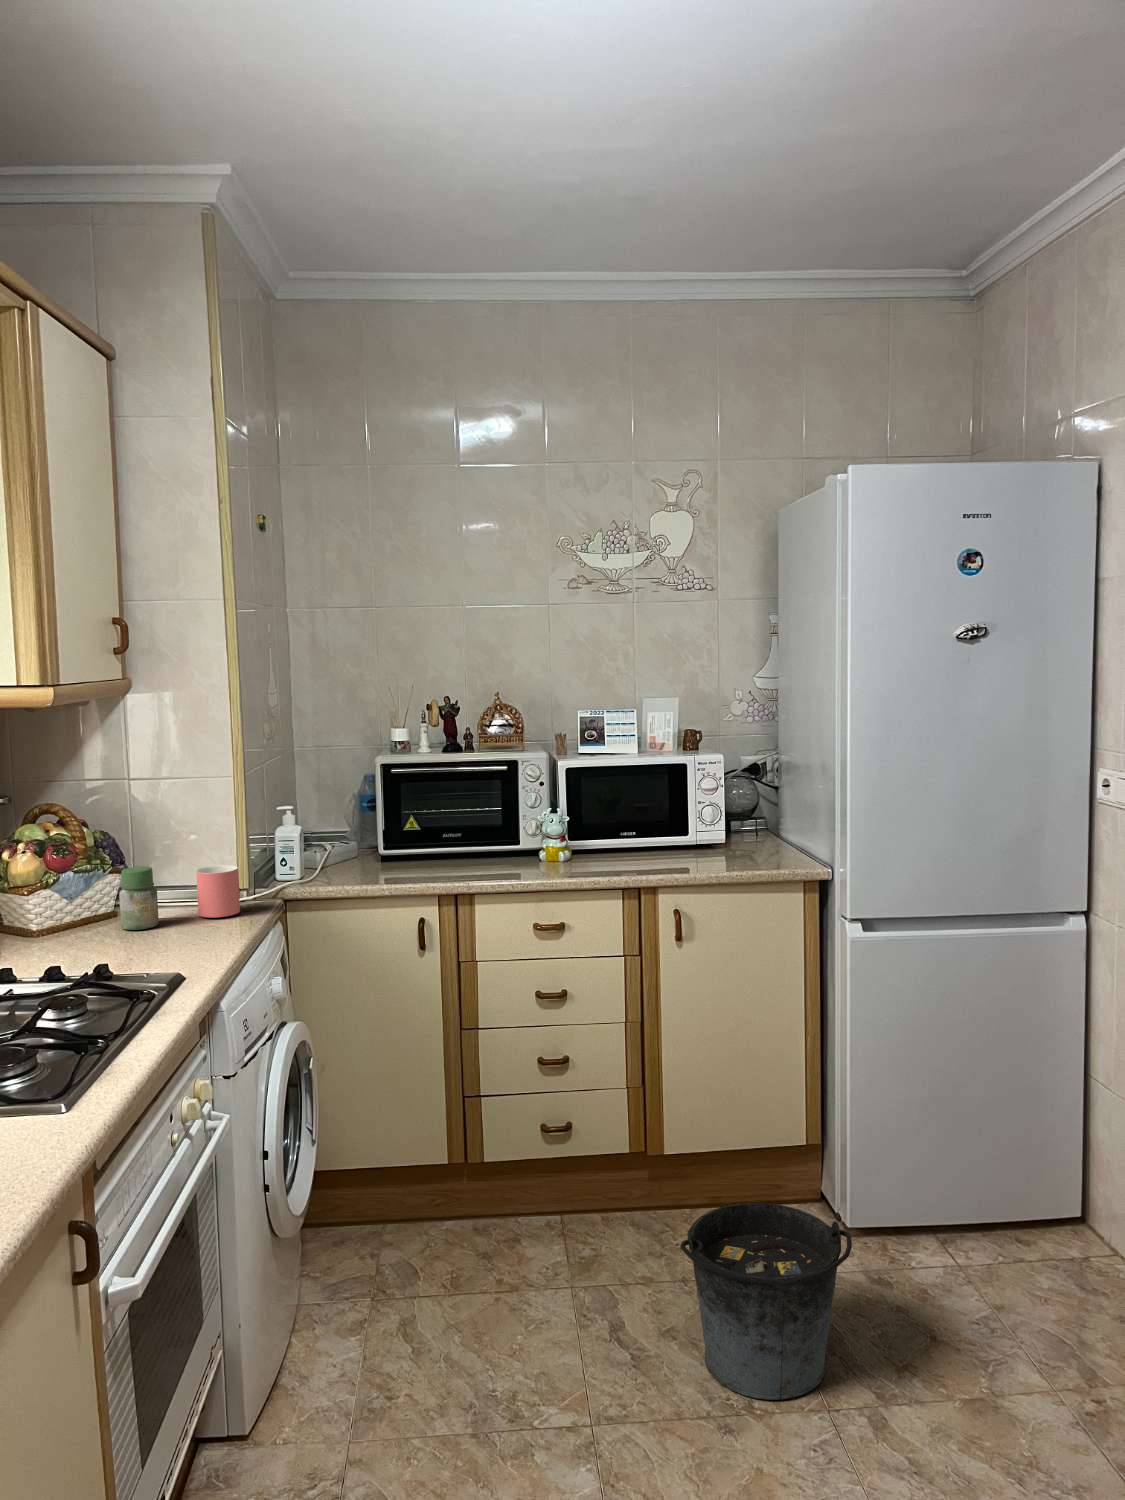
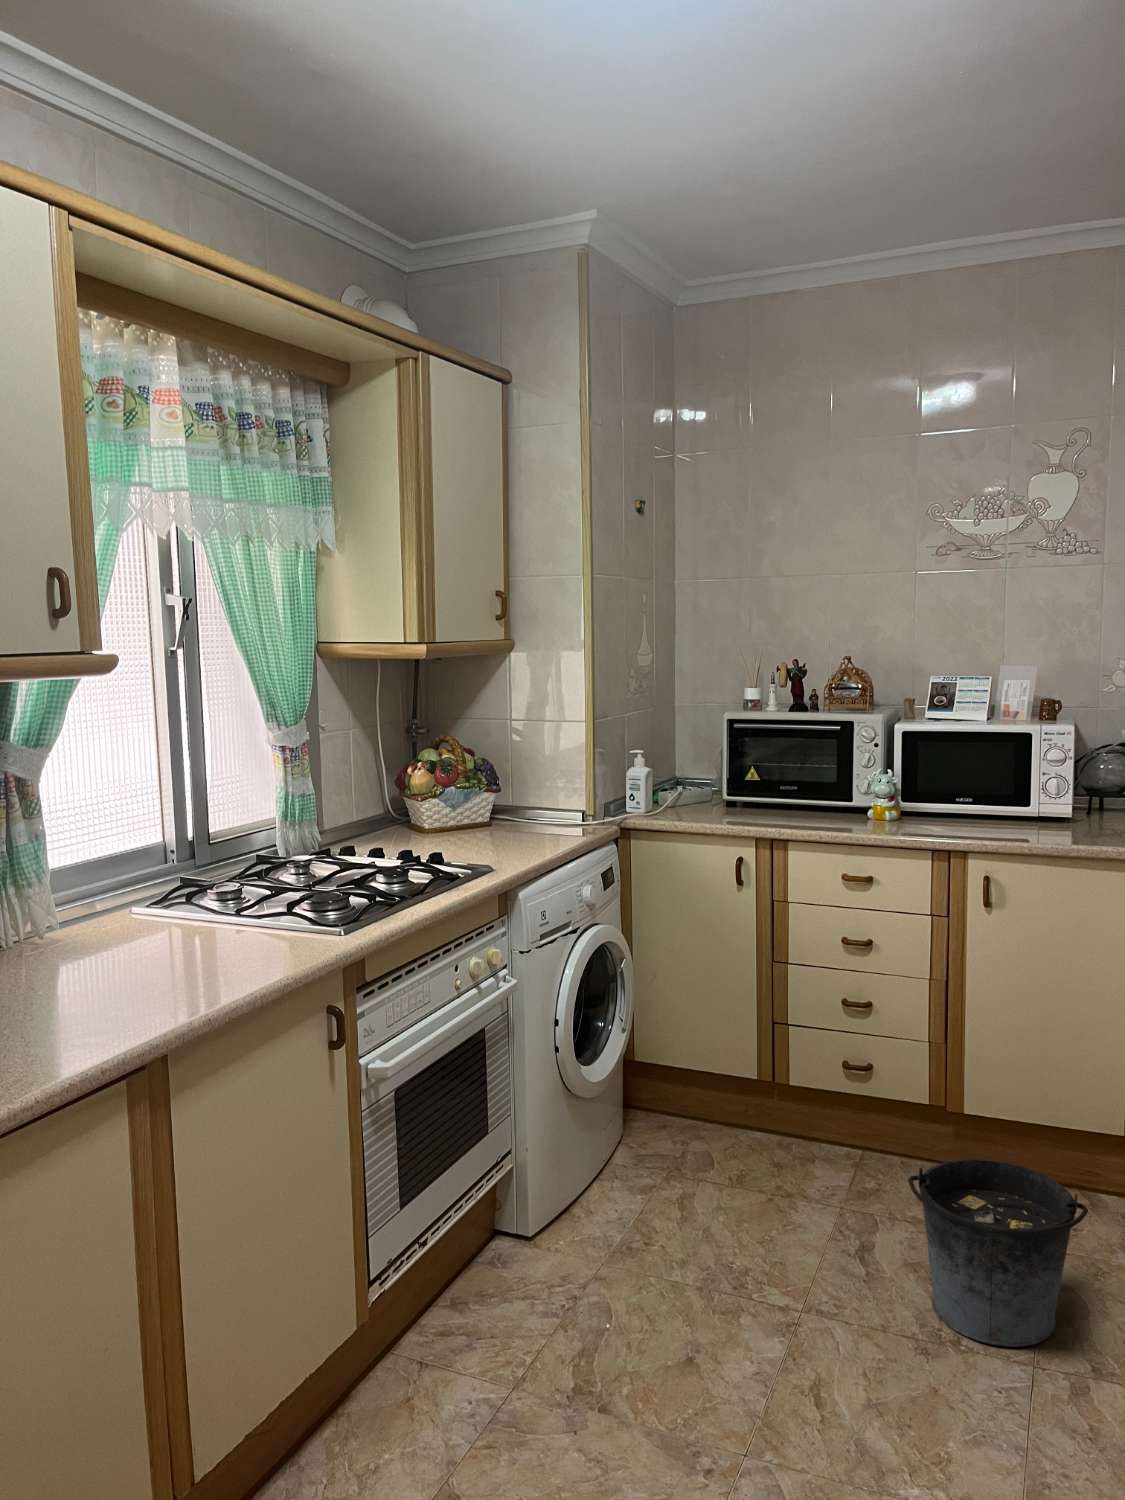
mug: present [196,865,240,918] -> none [541,792,574,833]
jar: present [119,866,159,930] -> none [481,787,510,836]

